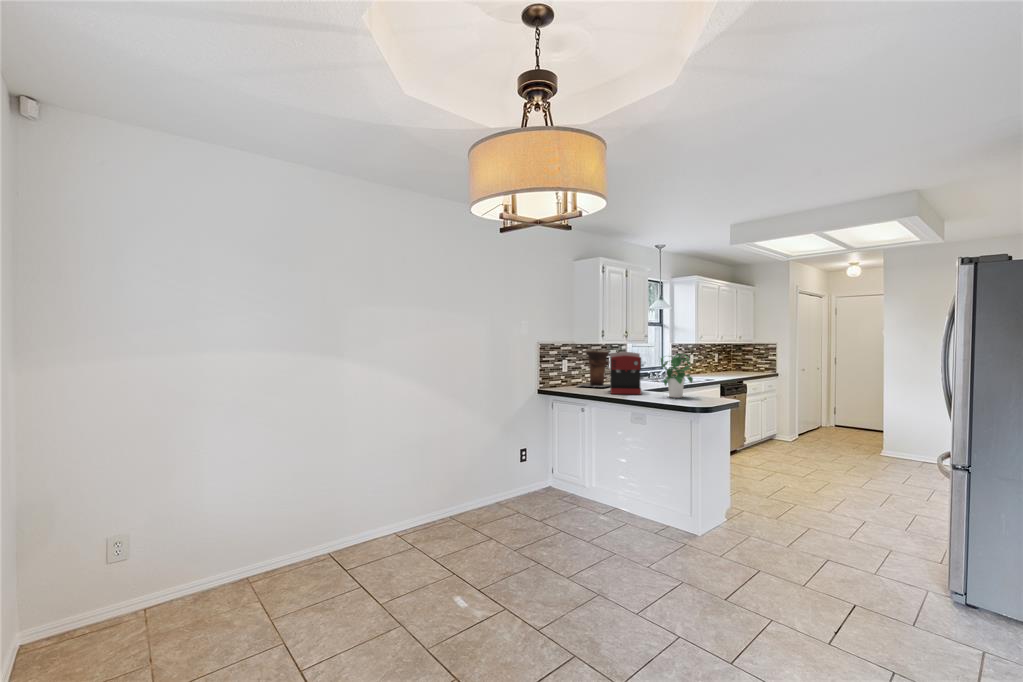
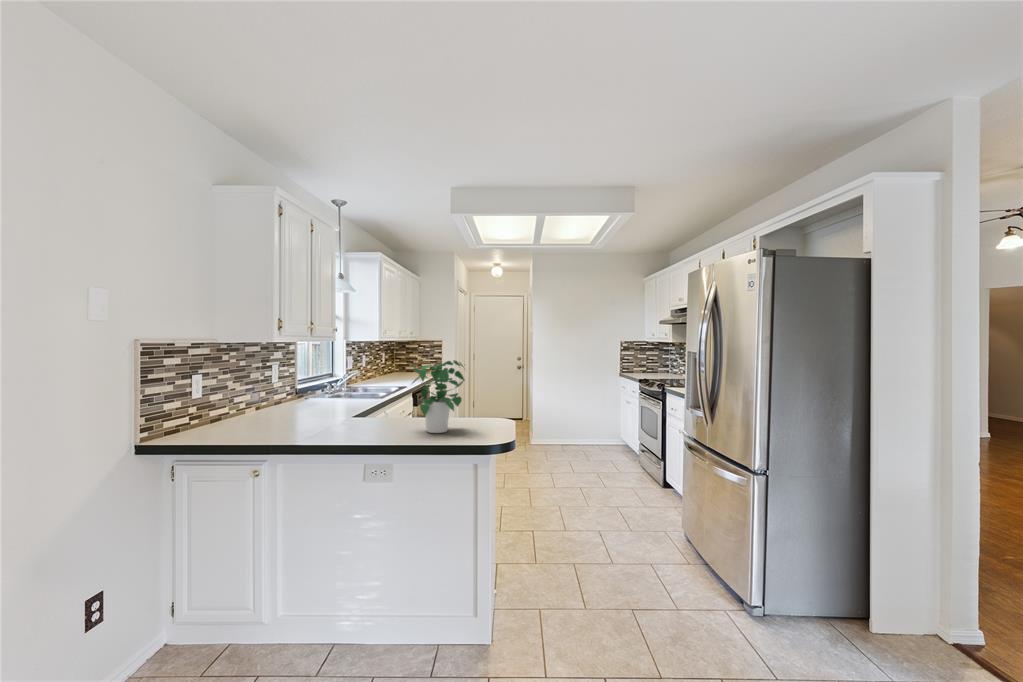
vase: present [578,351,610,387] -> none [220,355,299,423]
coffee maker: present [610,352,641,394] -> none [306,358,376,438]

